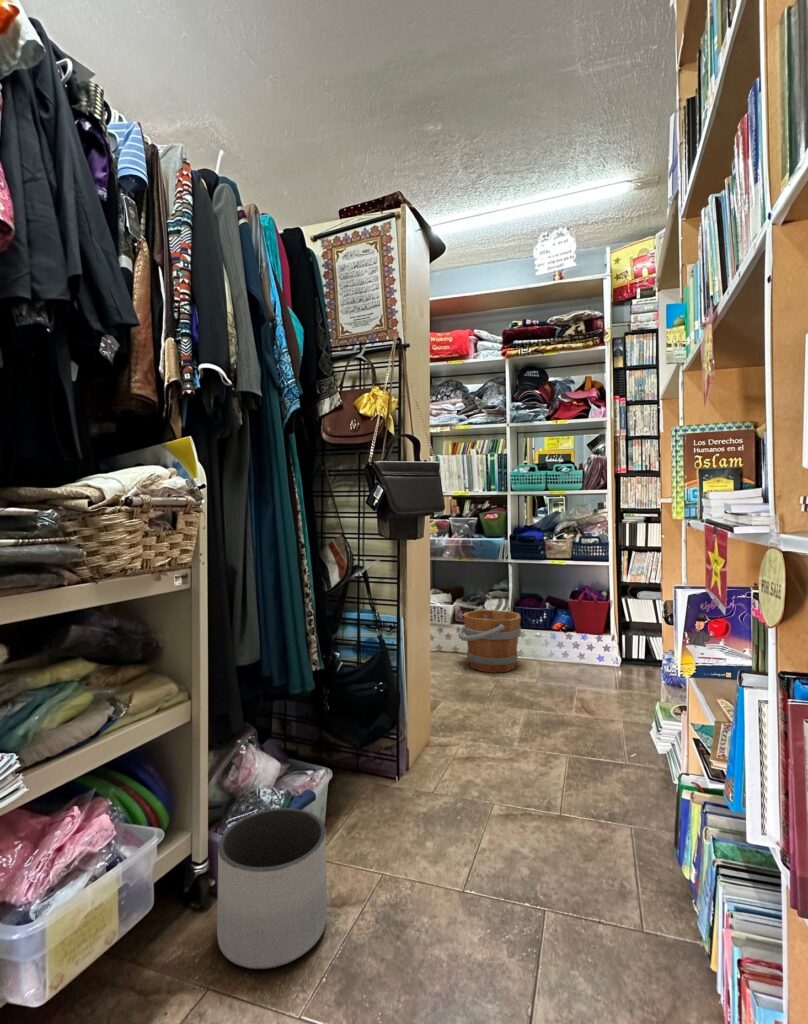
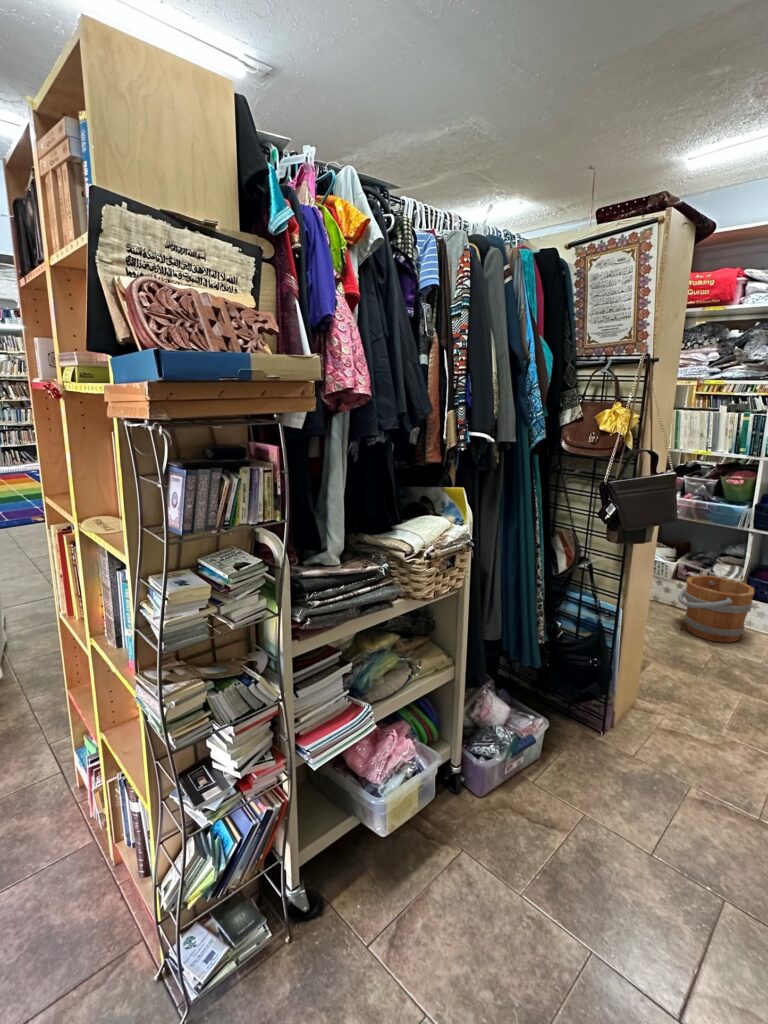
planter: present [217,808,327,969] -> none [468,749,546,856]

